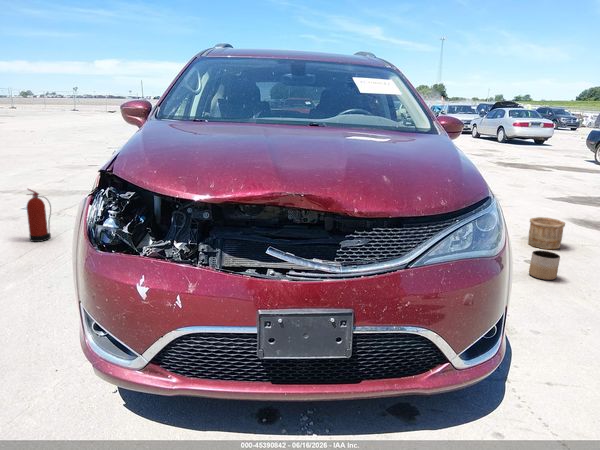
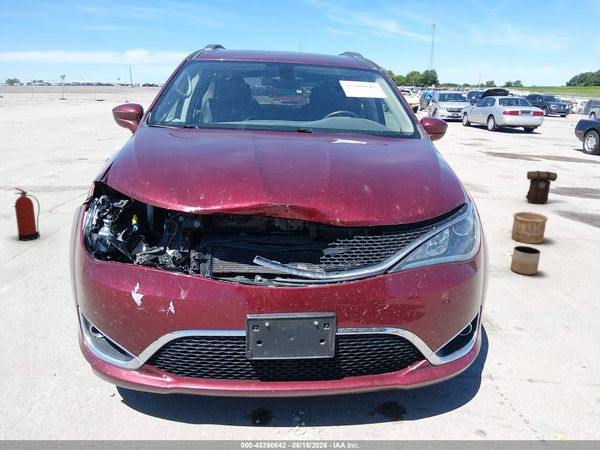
backpack: none [540,178,573,211] -> present [525,171,557,204]

